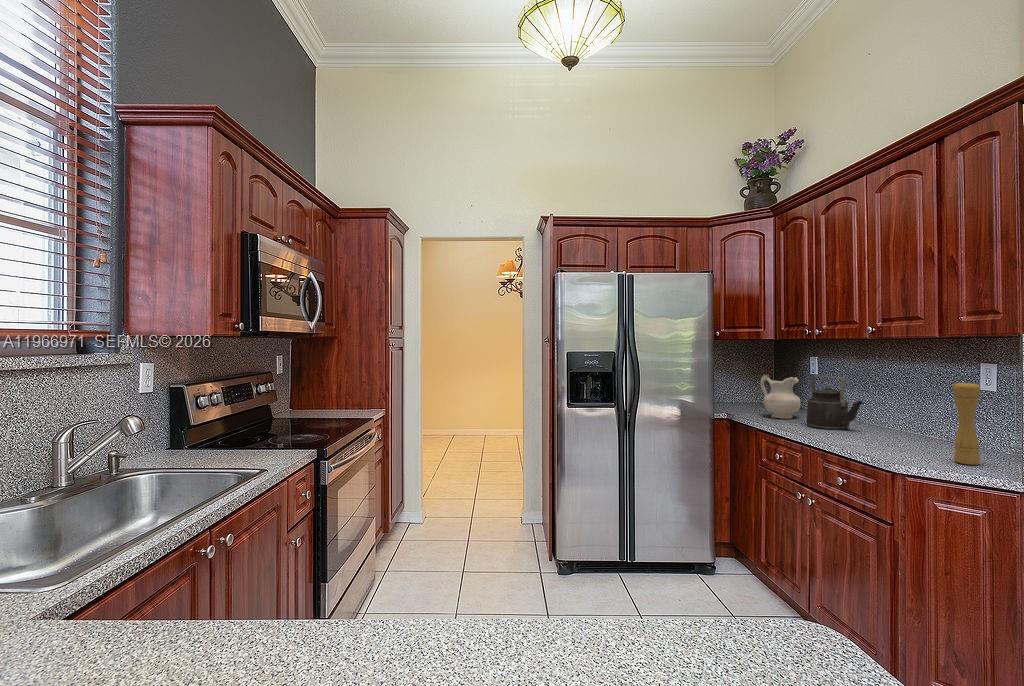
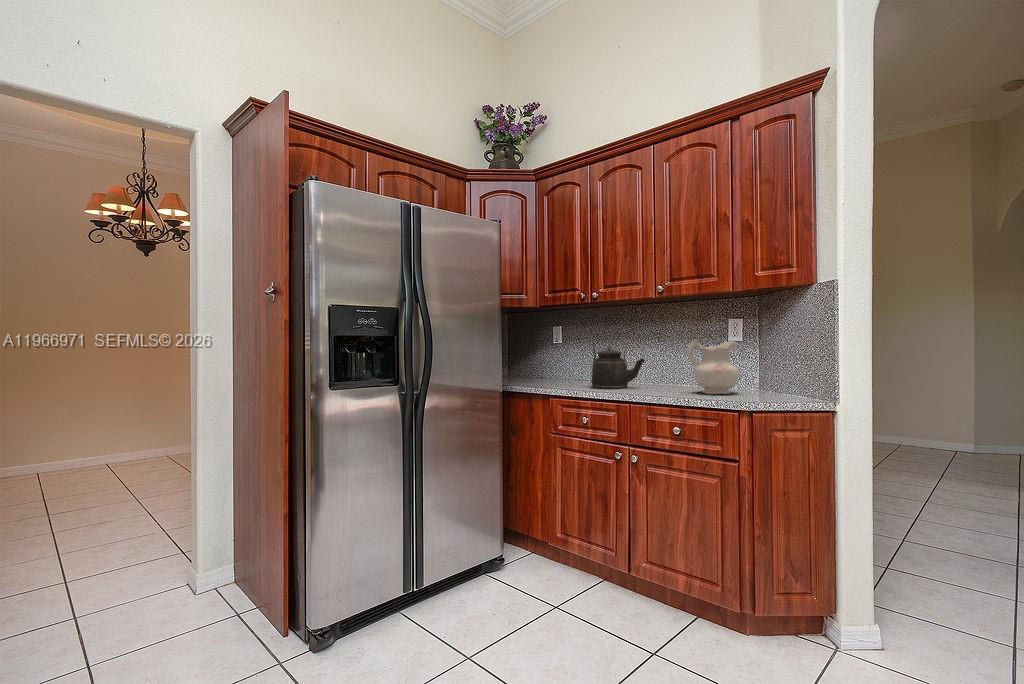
ceramic pitcher: present [761,375,801,419] -> present [688,340,739,394]
pepper mill: present [953,382,980,465] -> none [756,326,776,397]

